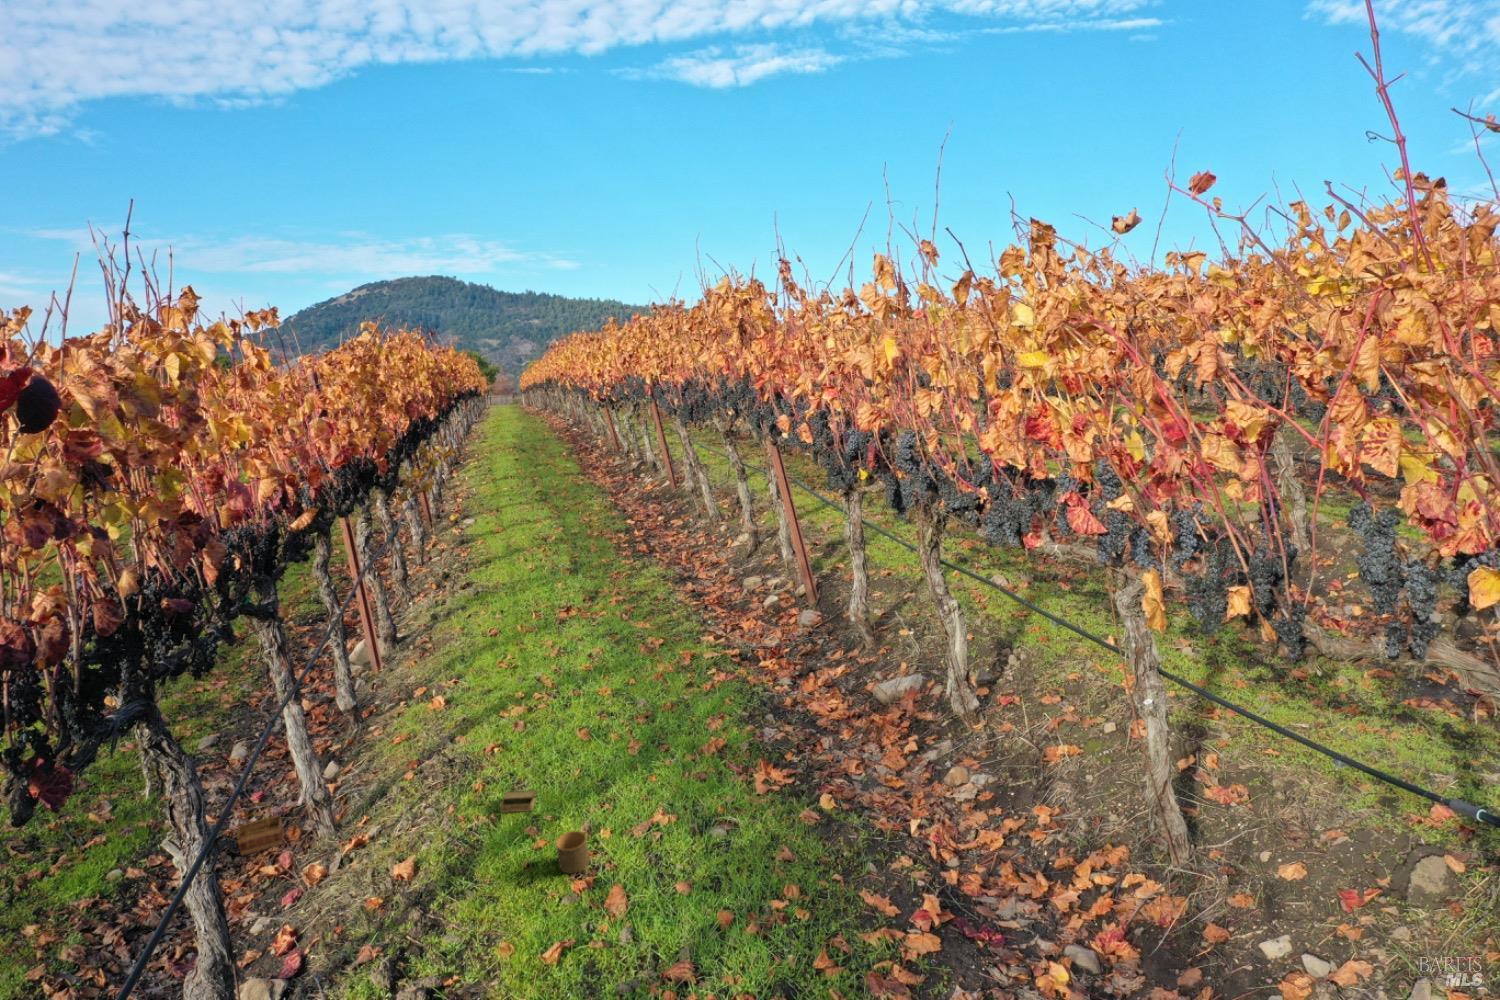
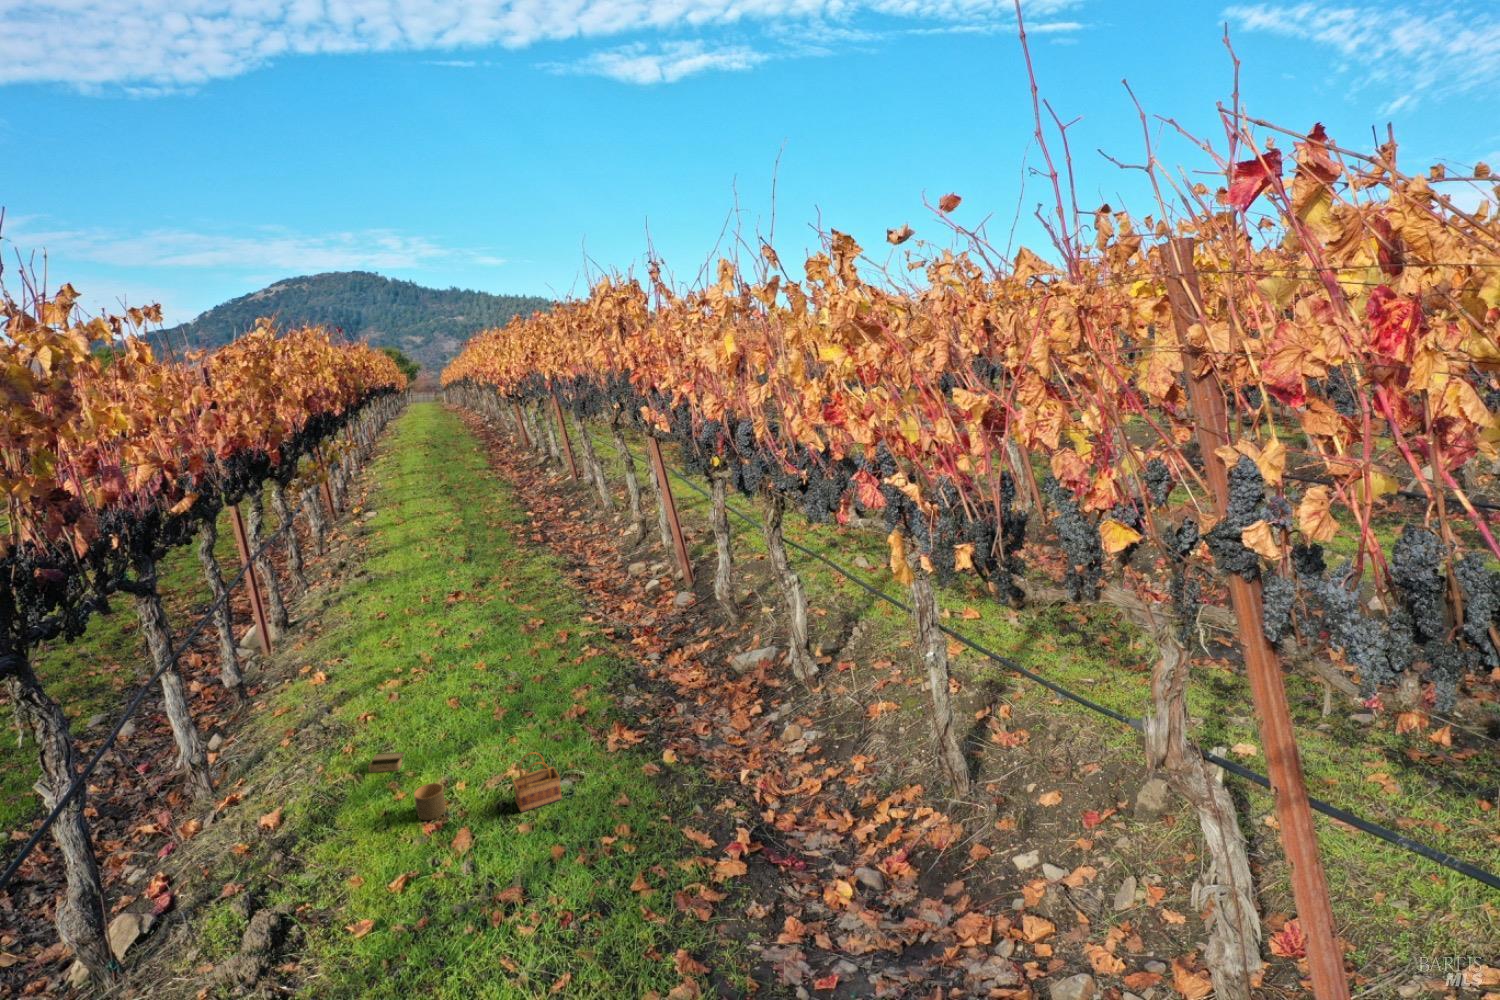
basket: present [236,803,284,856] -> present [513,752,562,812]

